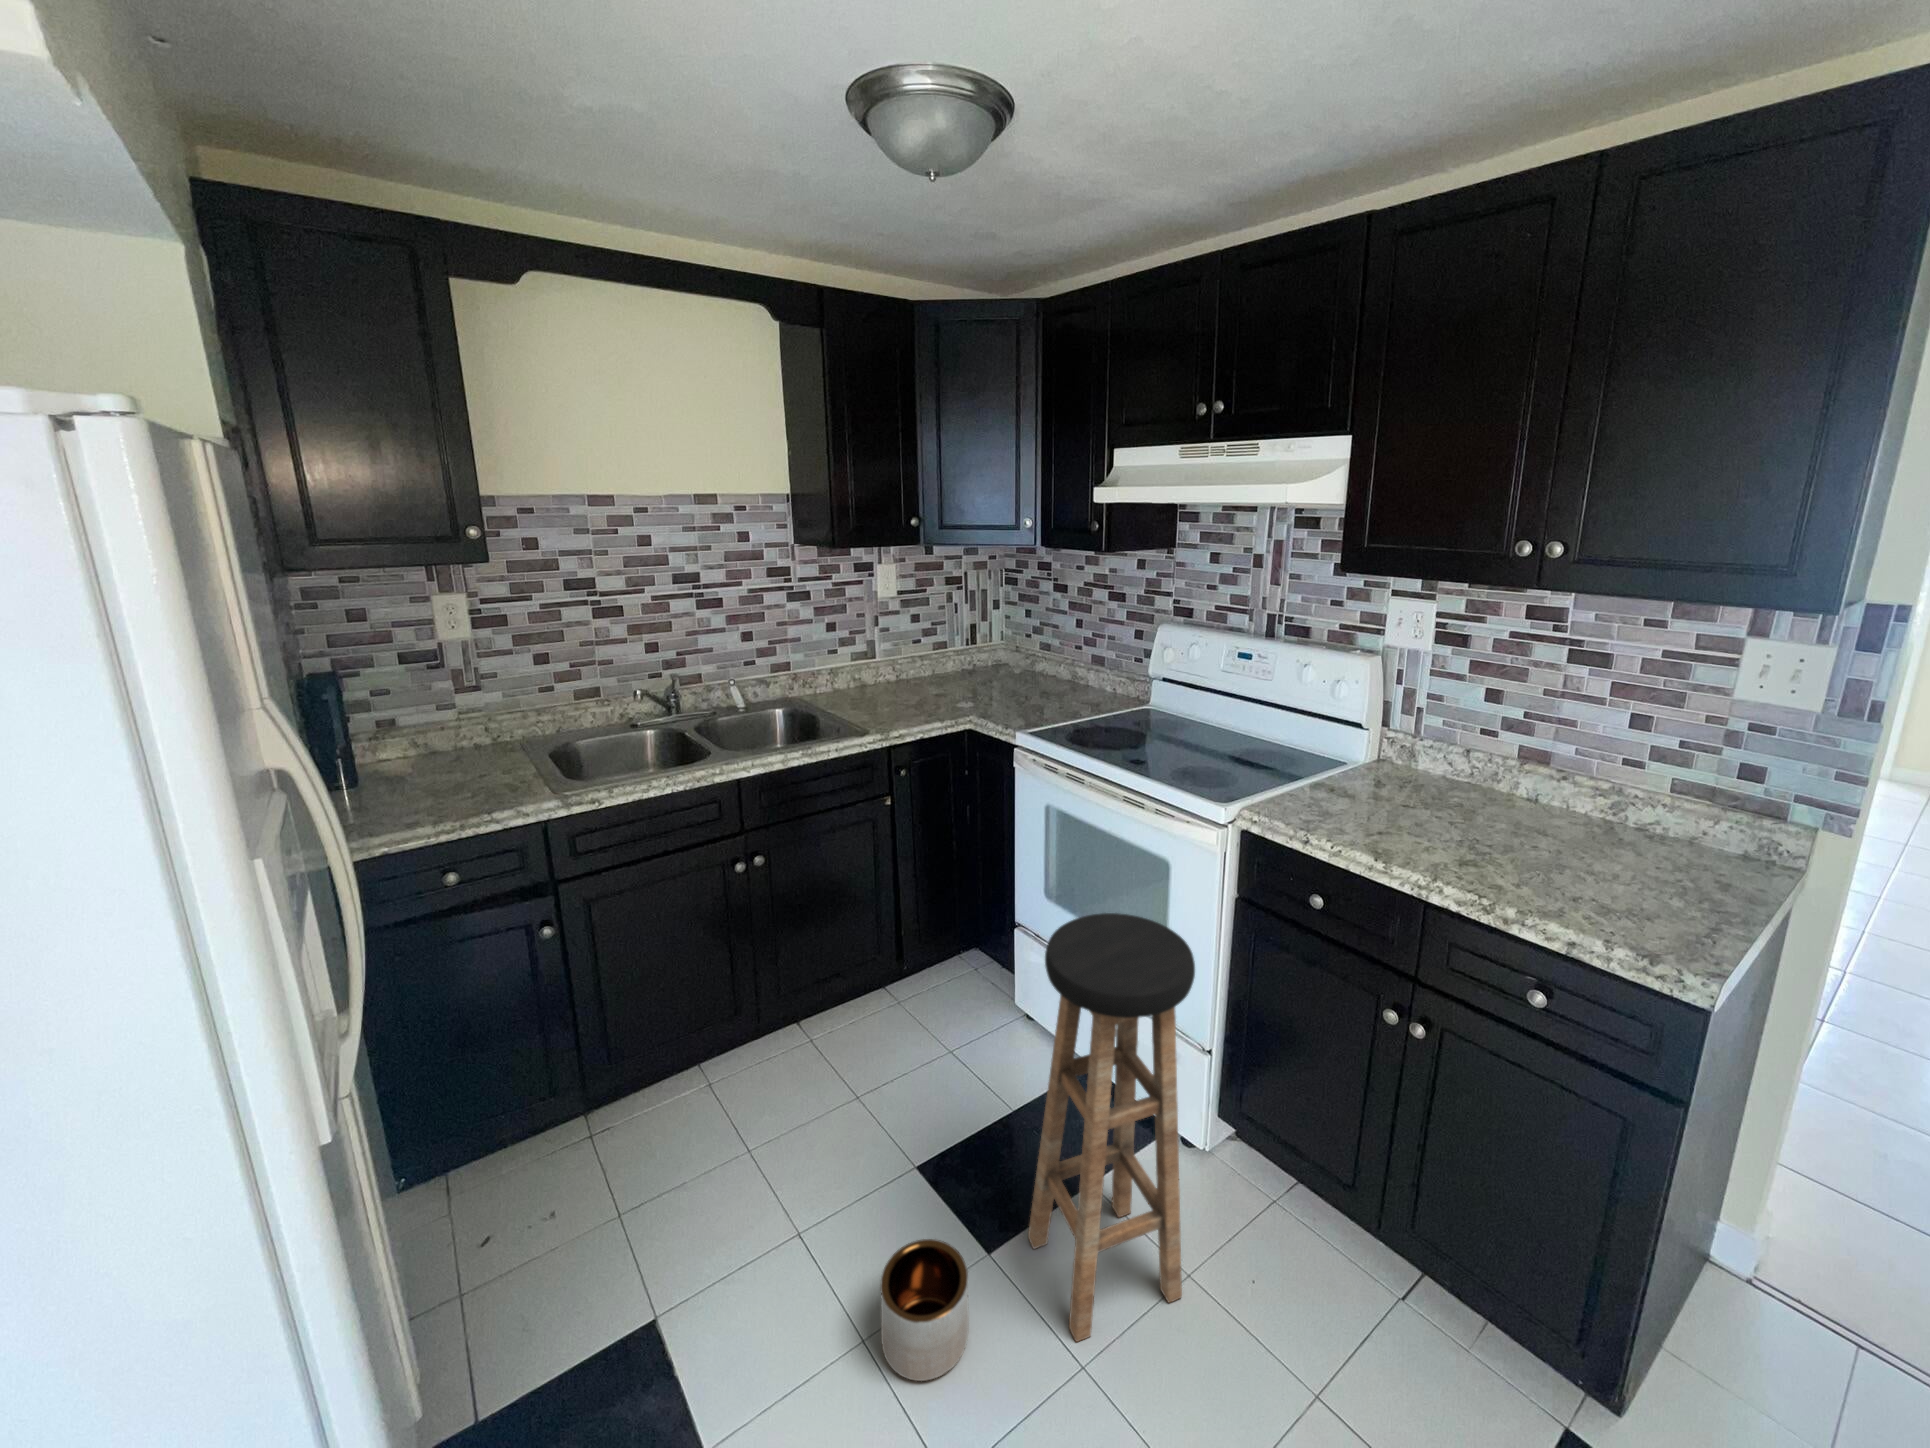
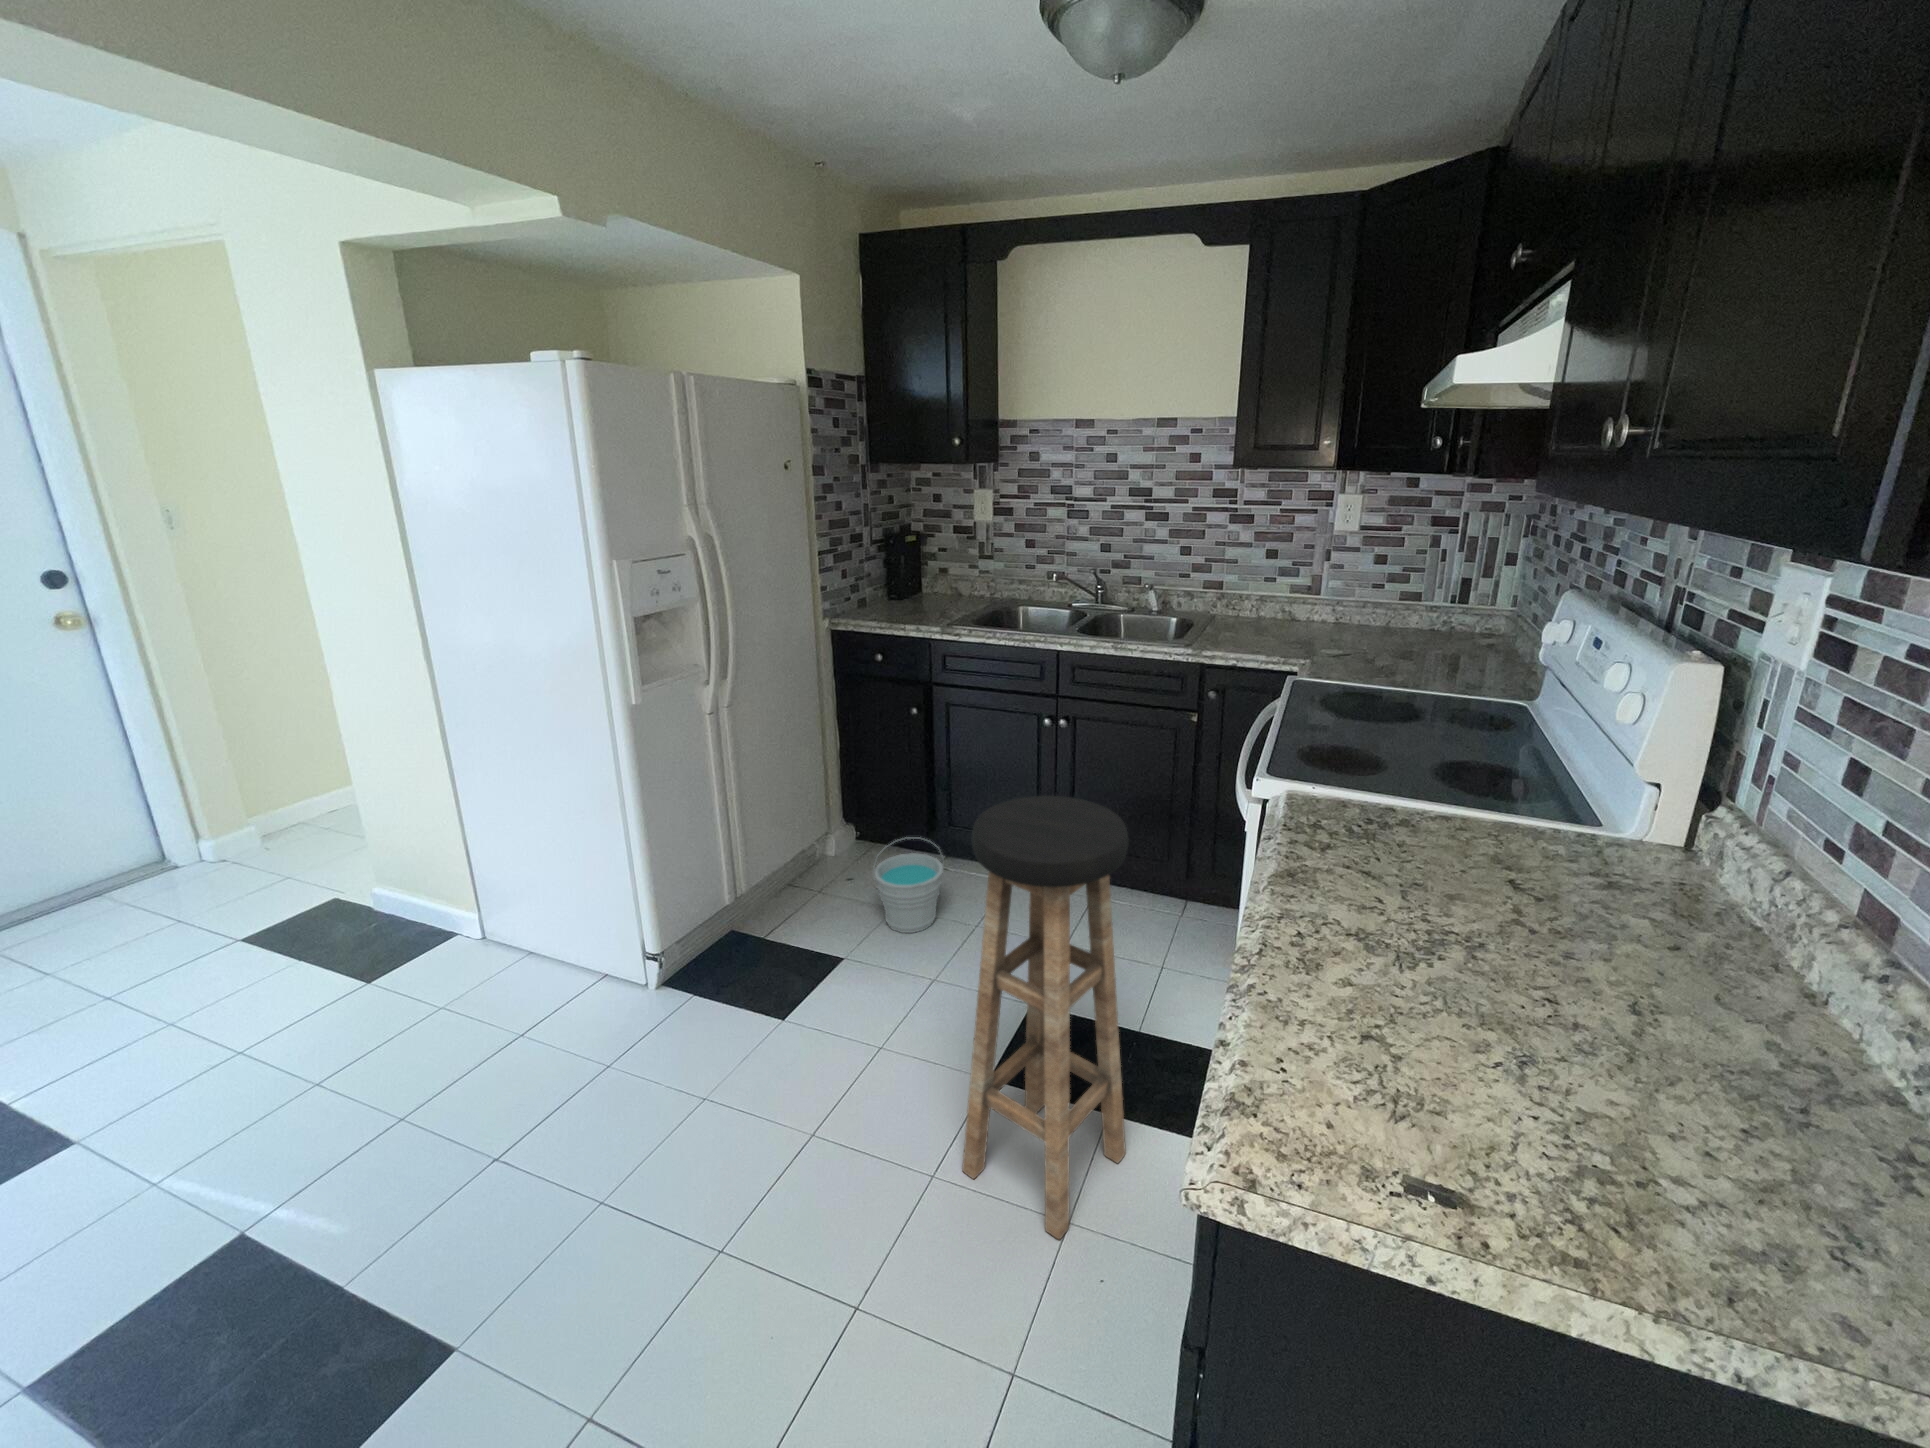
bucket: none [605,1096,710,1248] -> present [873,839,944,933]
planter: present [880,1239,969,1381] -> none [870,999,944,1101]

